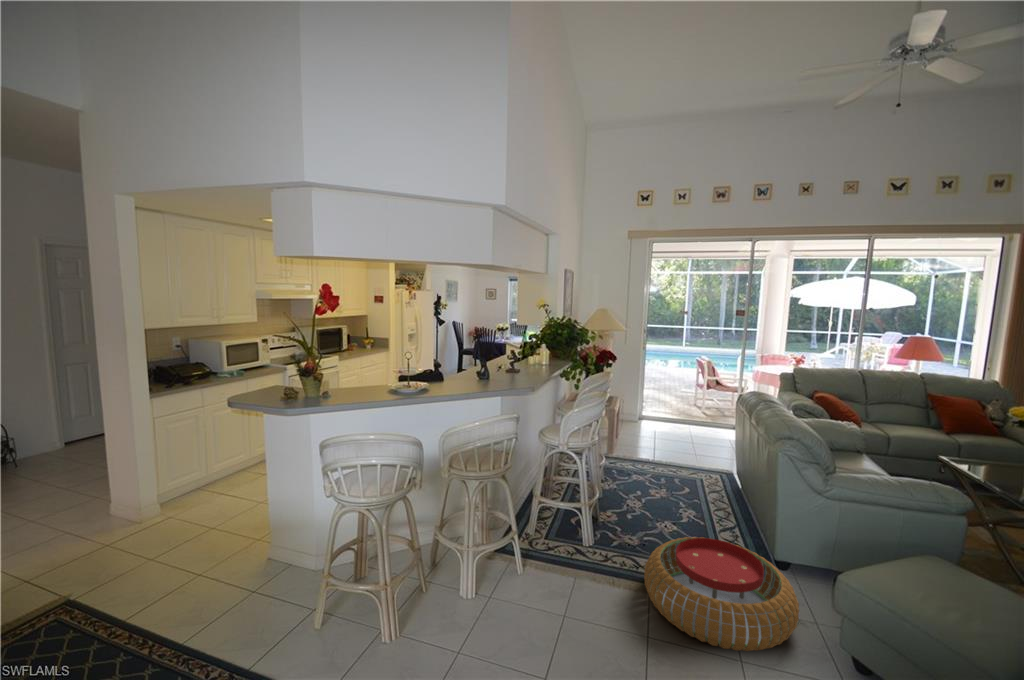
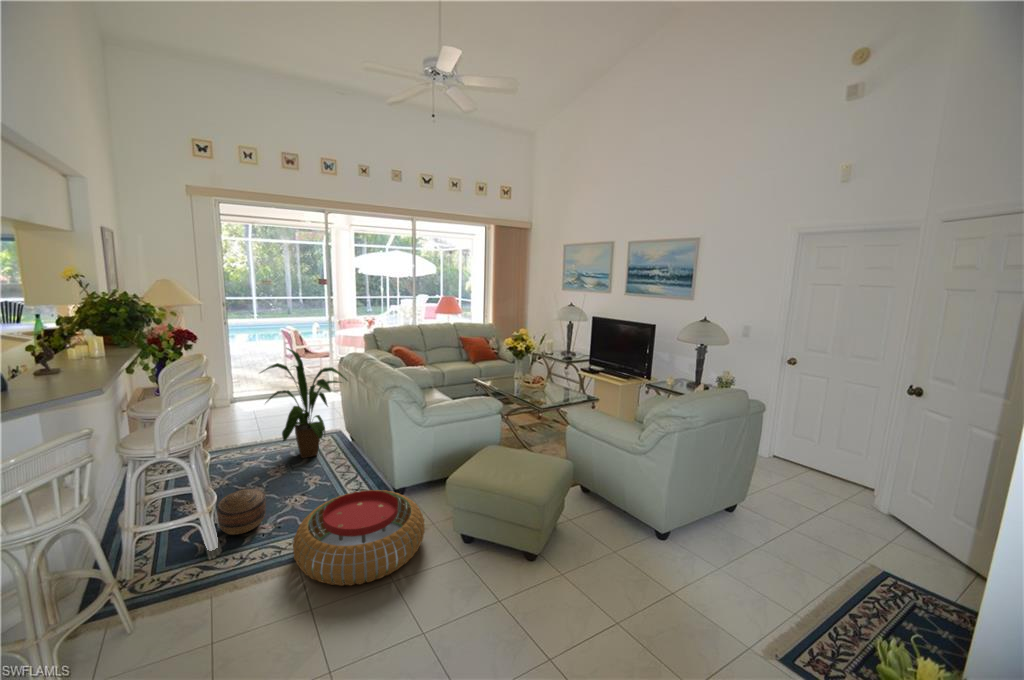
house plant: none [653,374,741,491] -> present [260,348,347,458]
basket: none [597,496,636,536] -> present [217,489,266,535]

